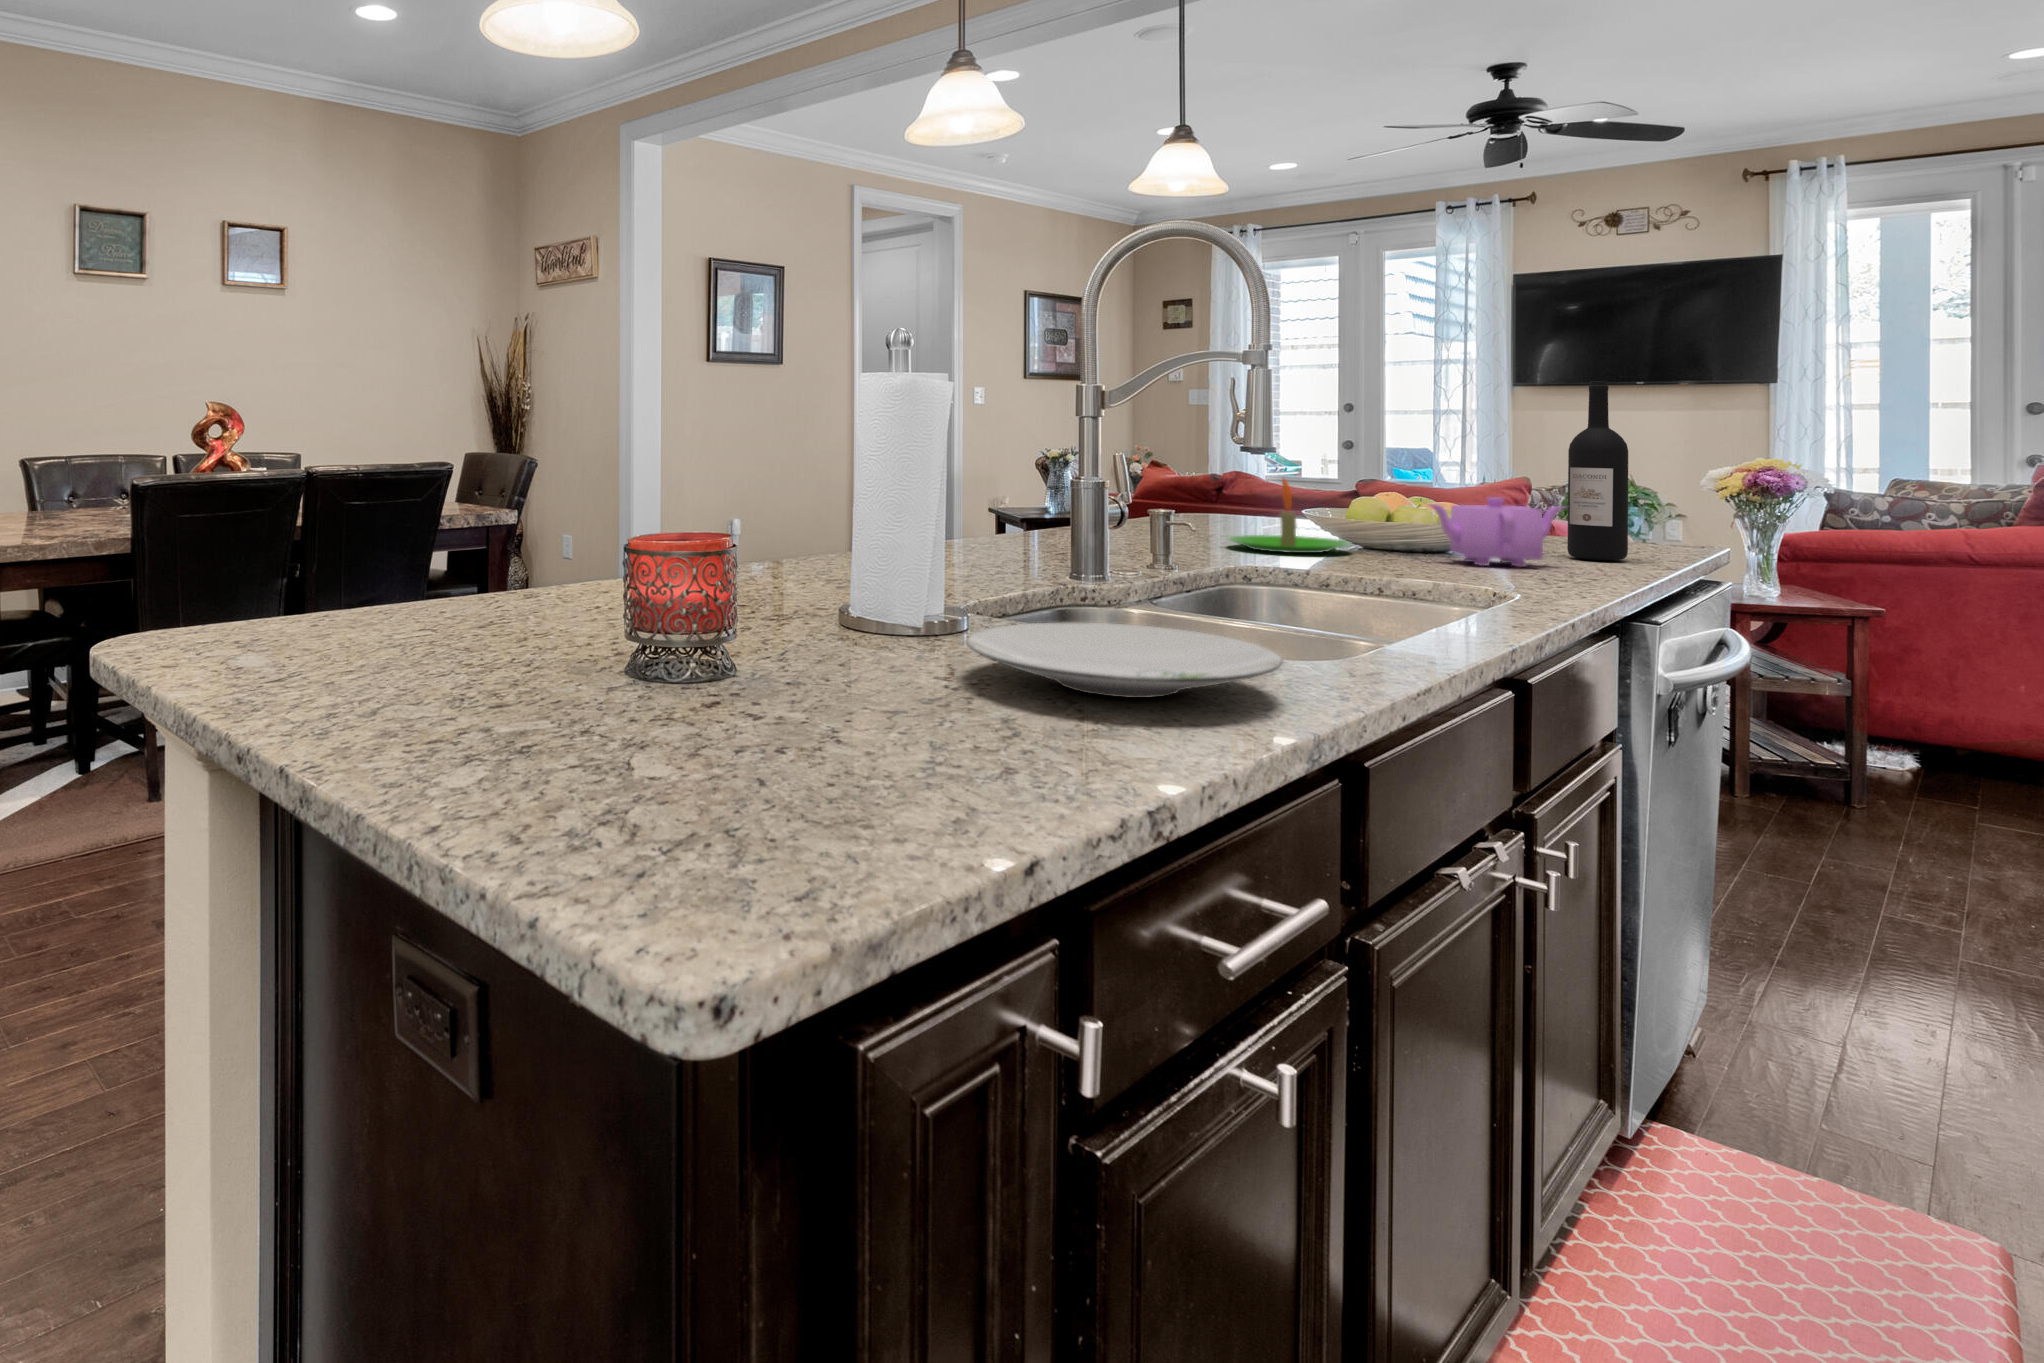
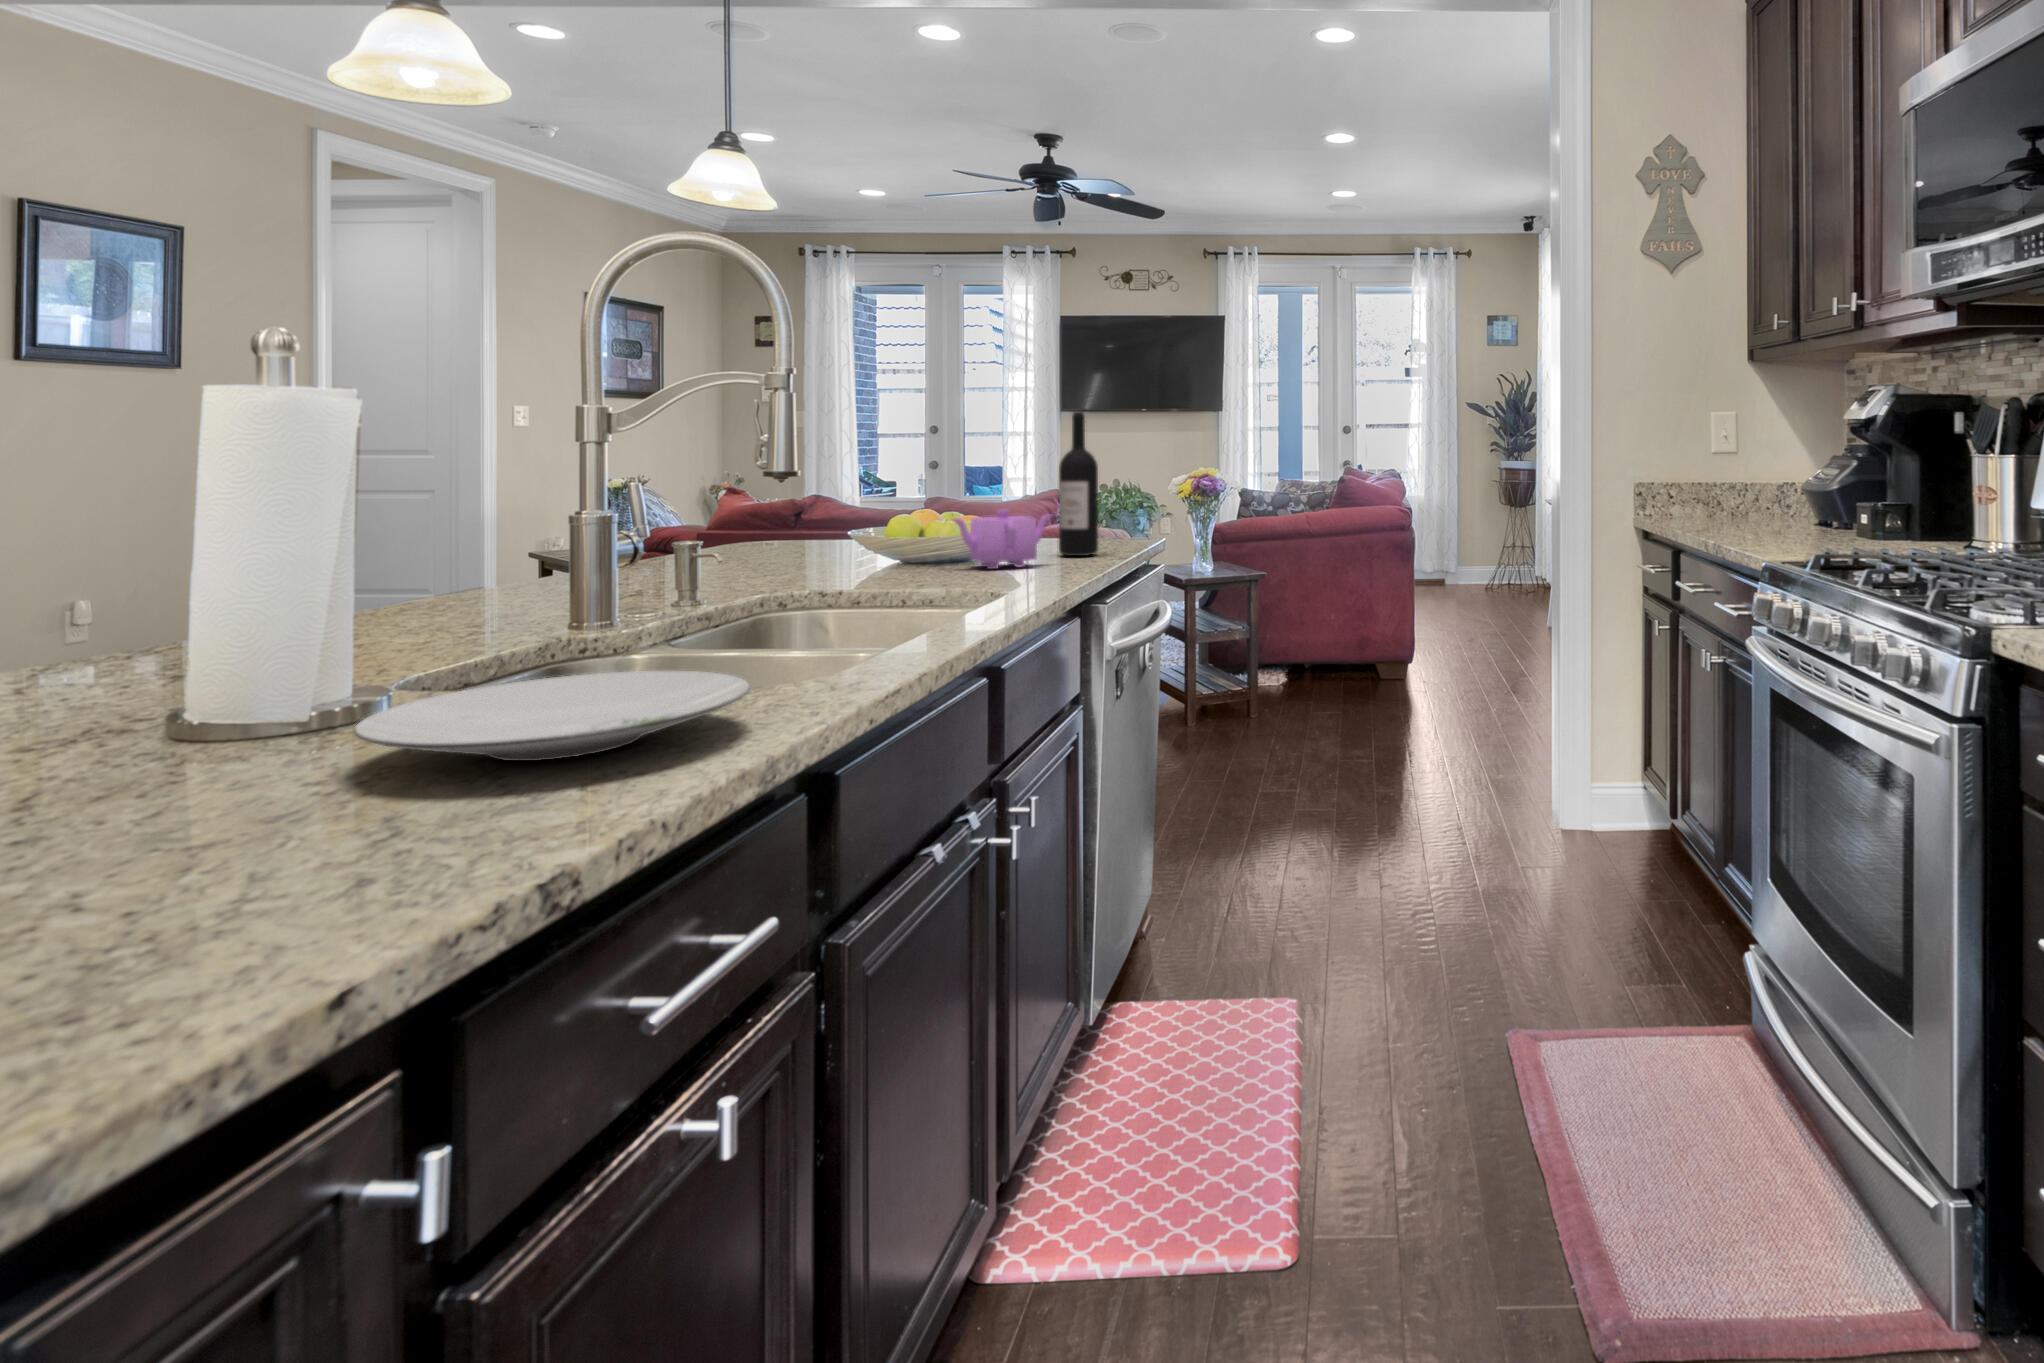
candle: present [1228,478,1351,553] -> none [772,499,891,573]

